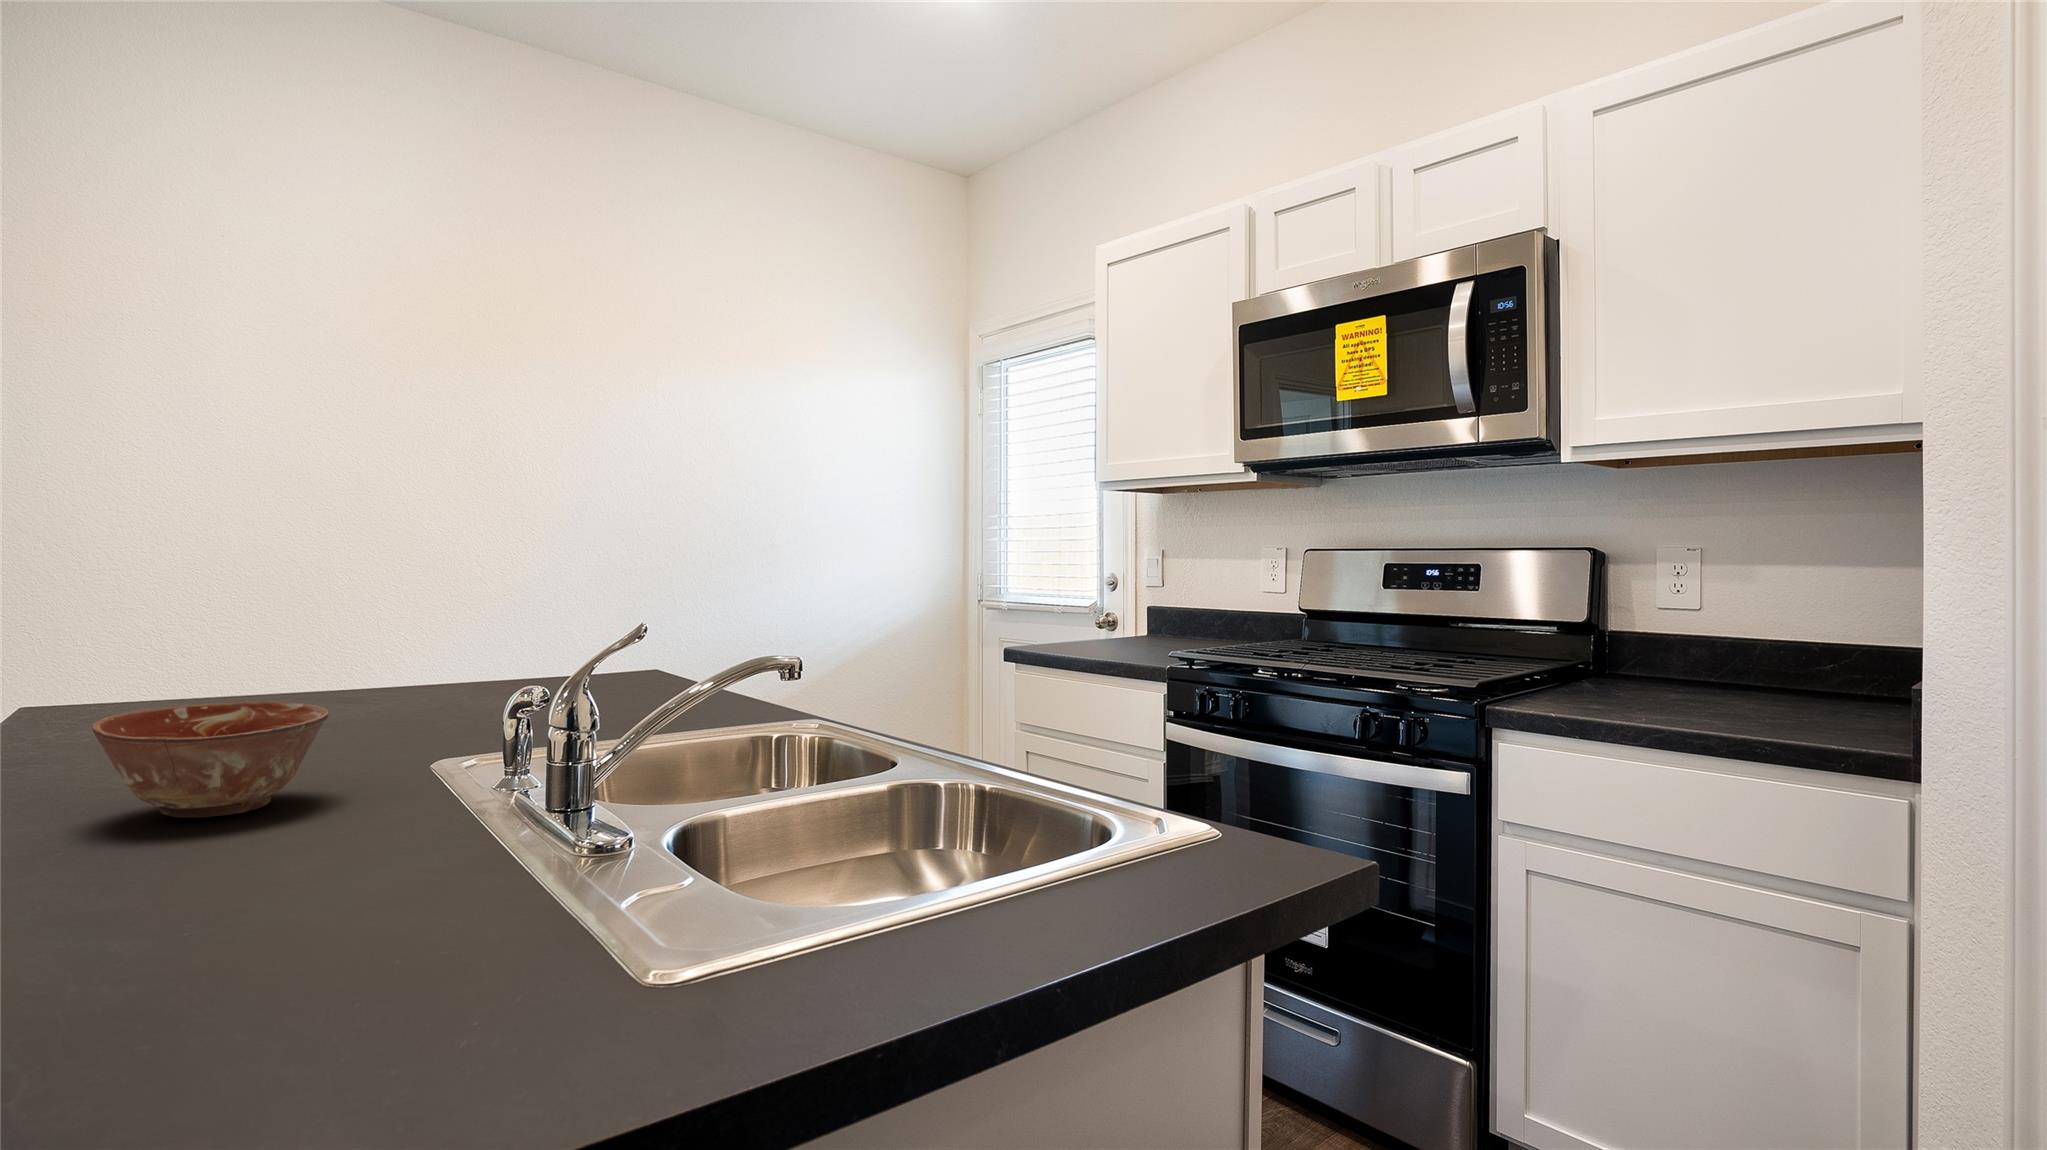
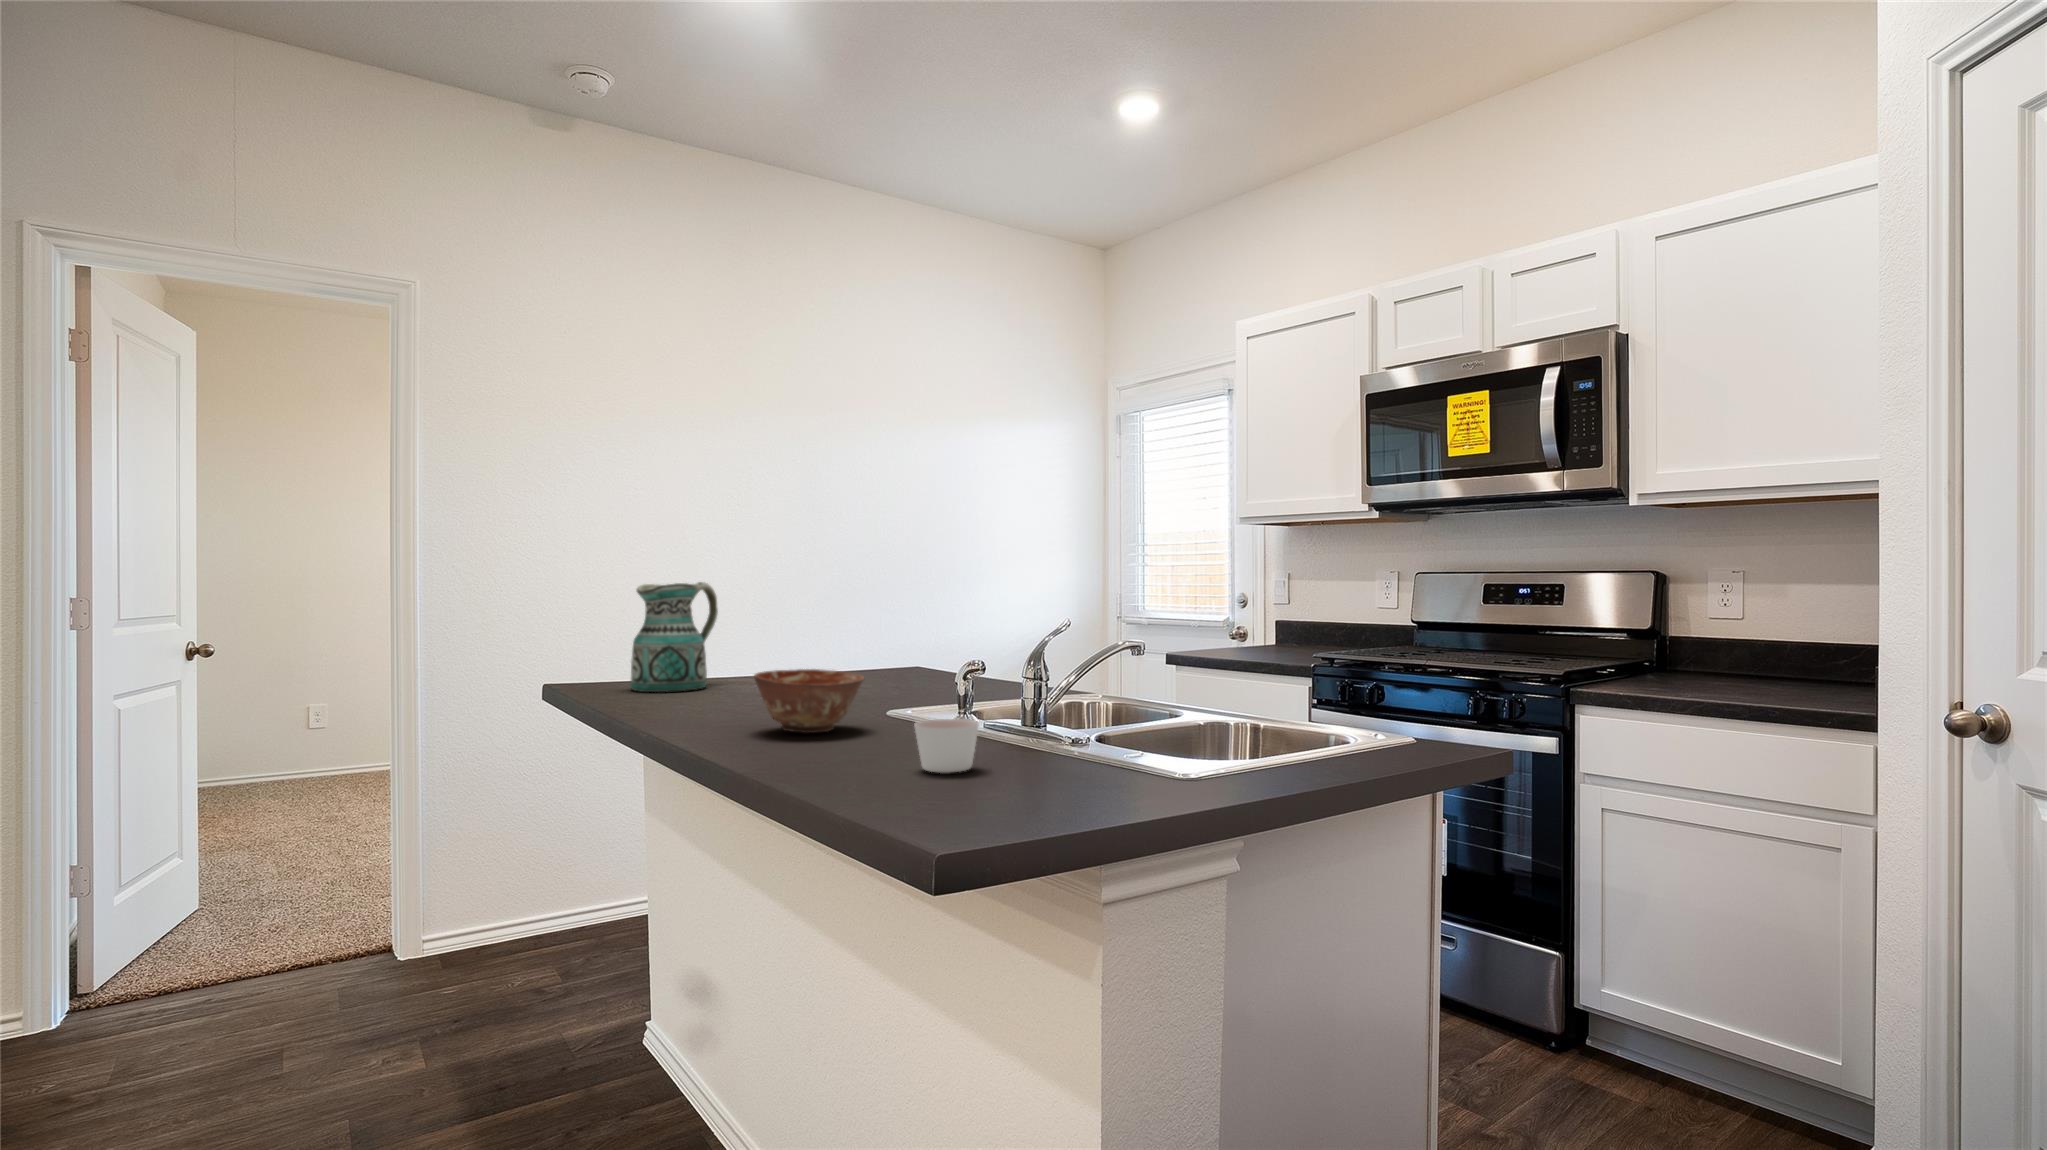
ceramic pitcher: none [162,559,325,718] -> present [630,582,718,692]
candle: none [139,828,308,957] -> present [914,719,979,773]

